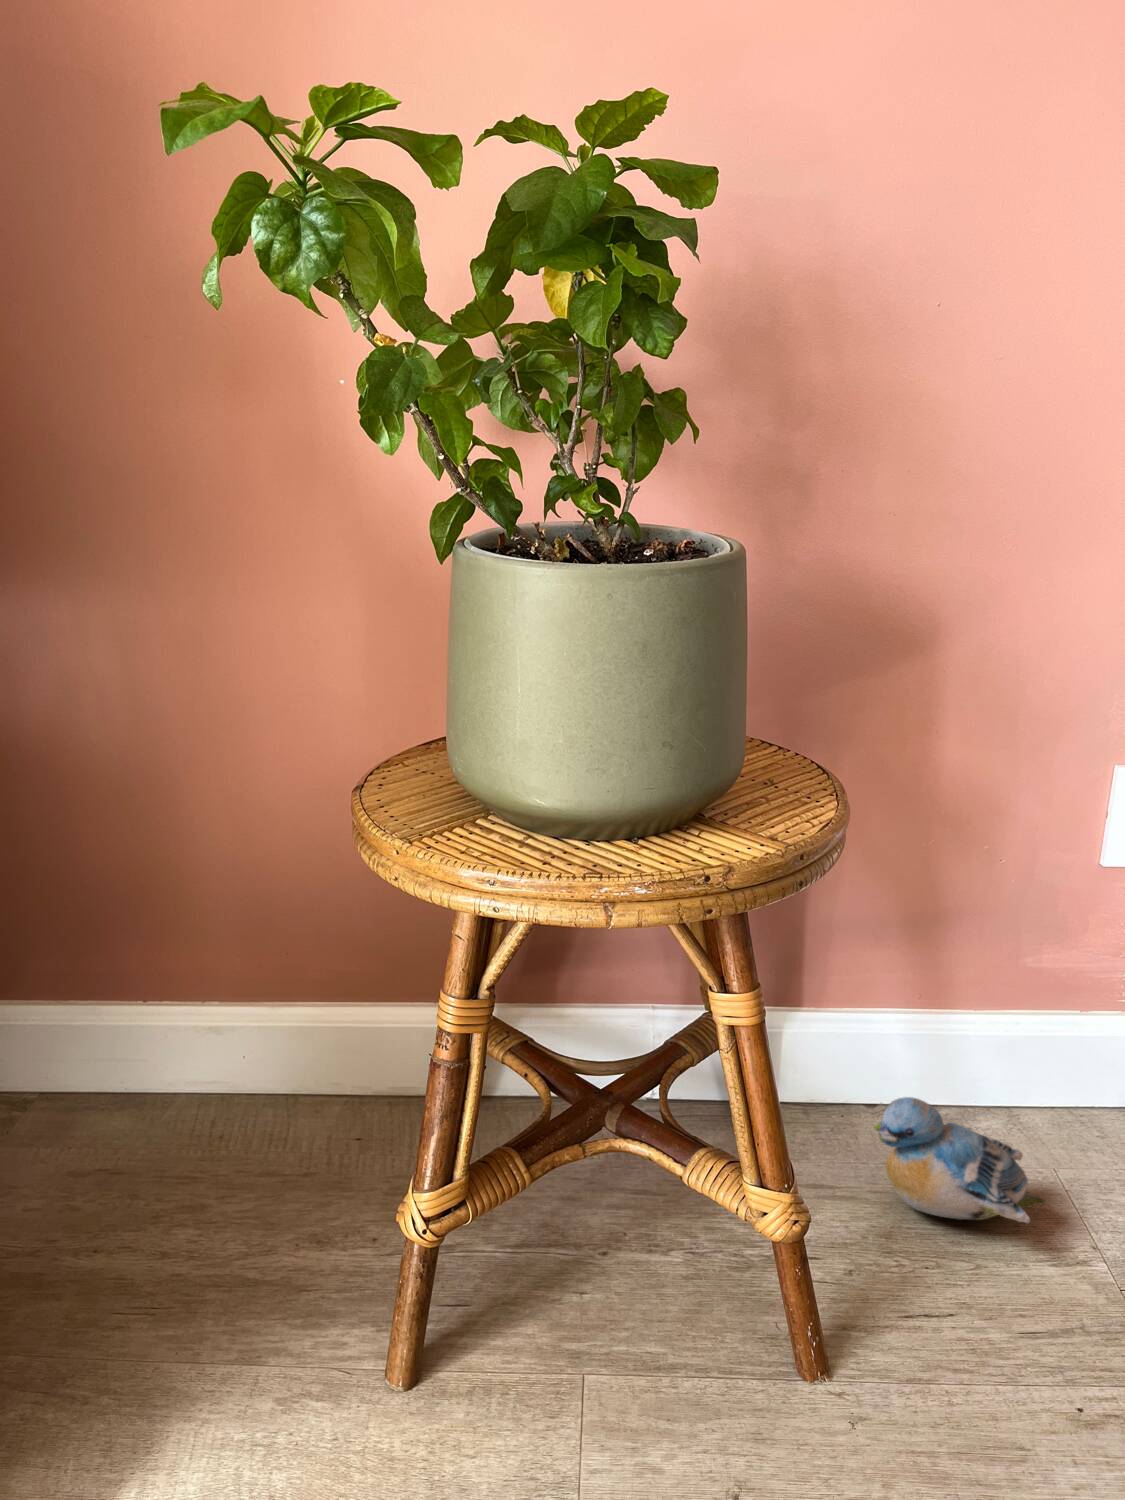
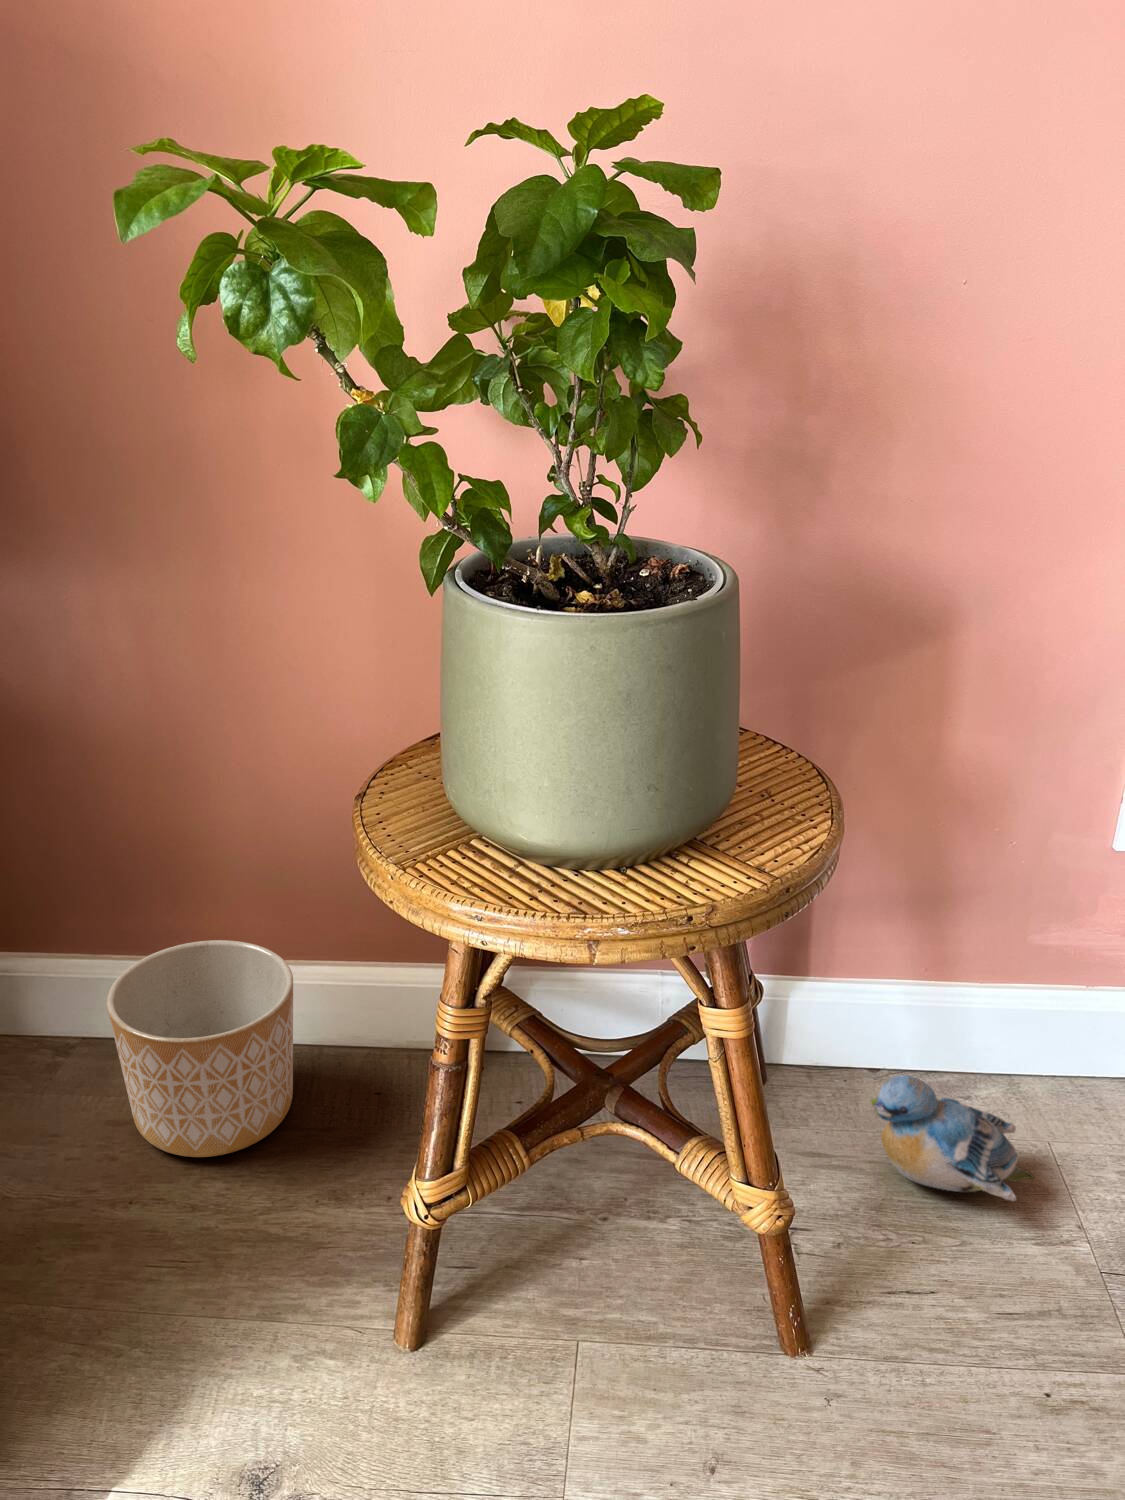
planter: none [64,980,263,1208] -> present [107,940,293,1157]

